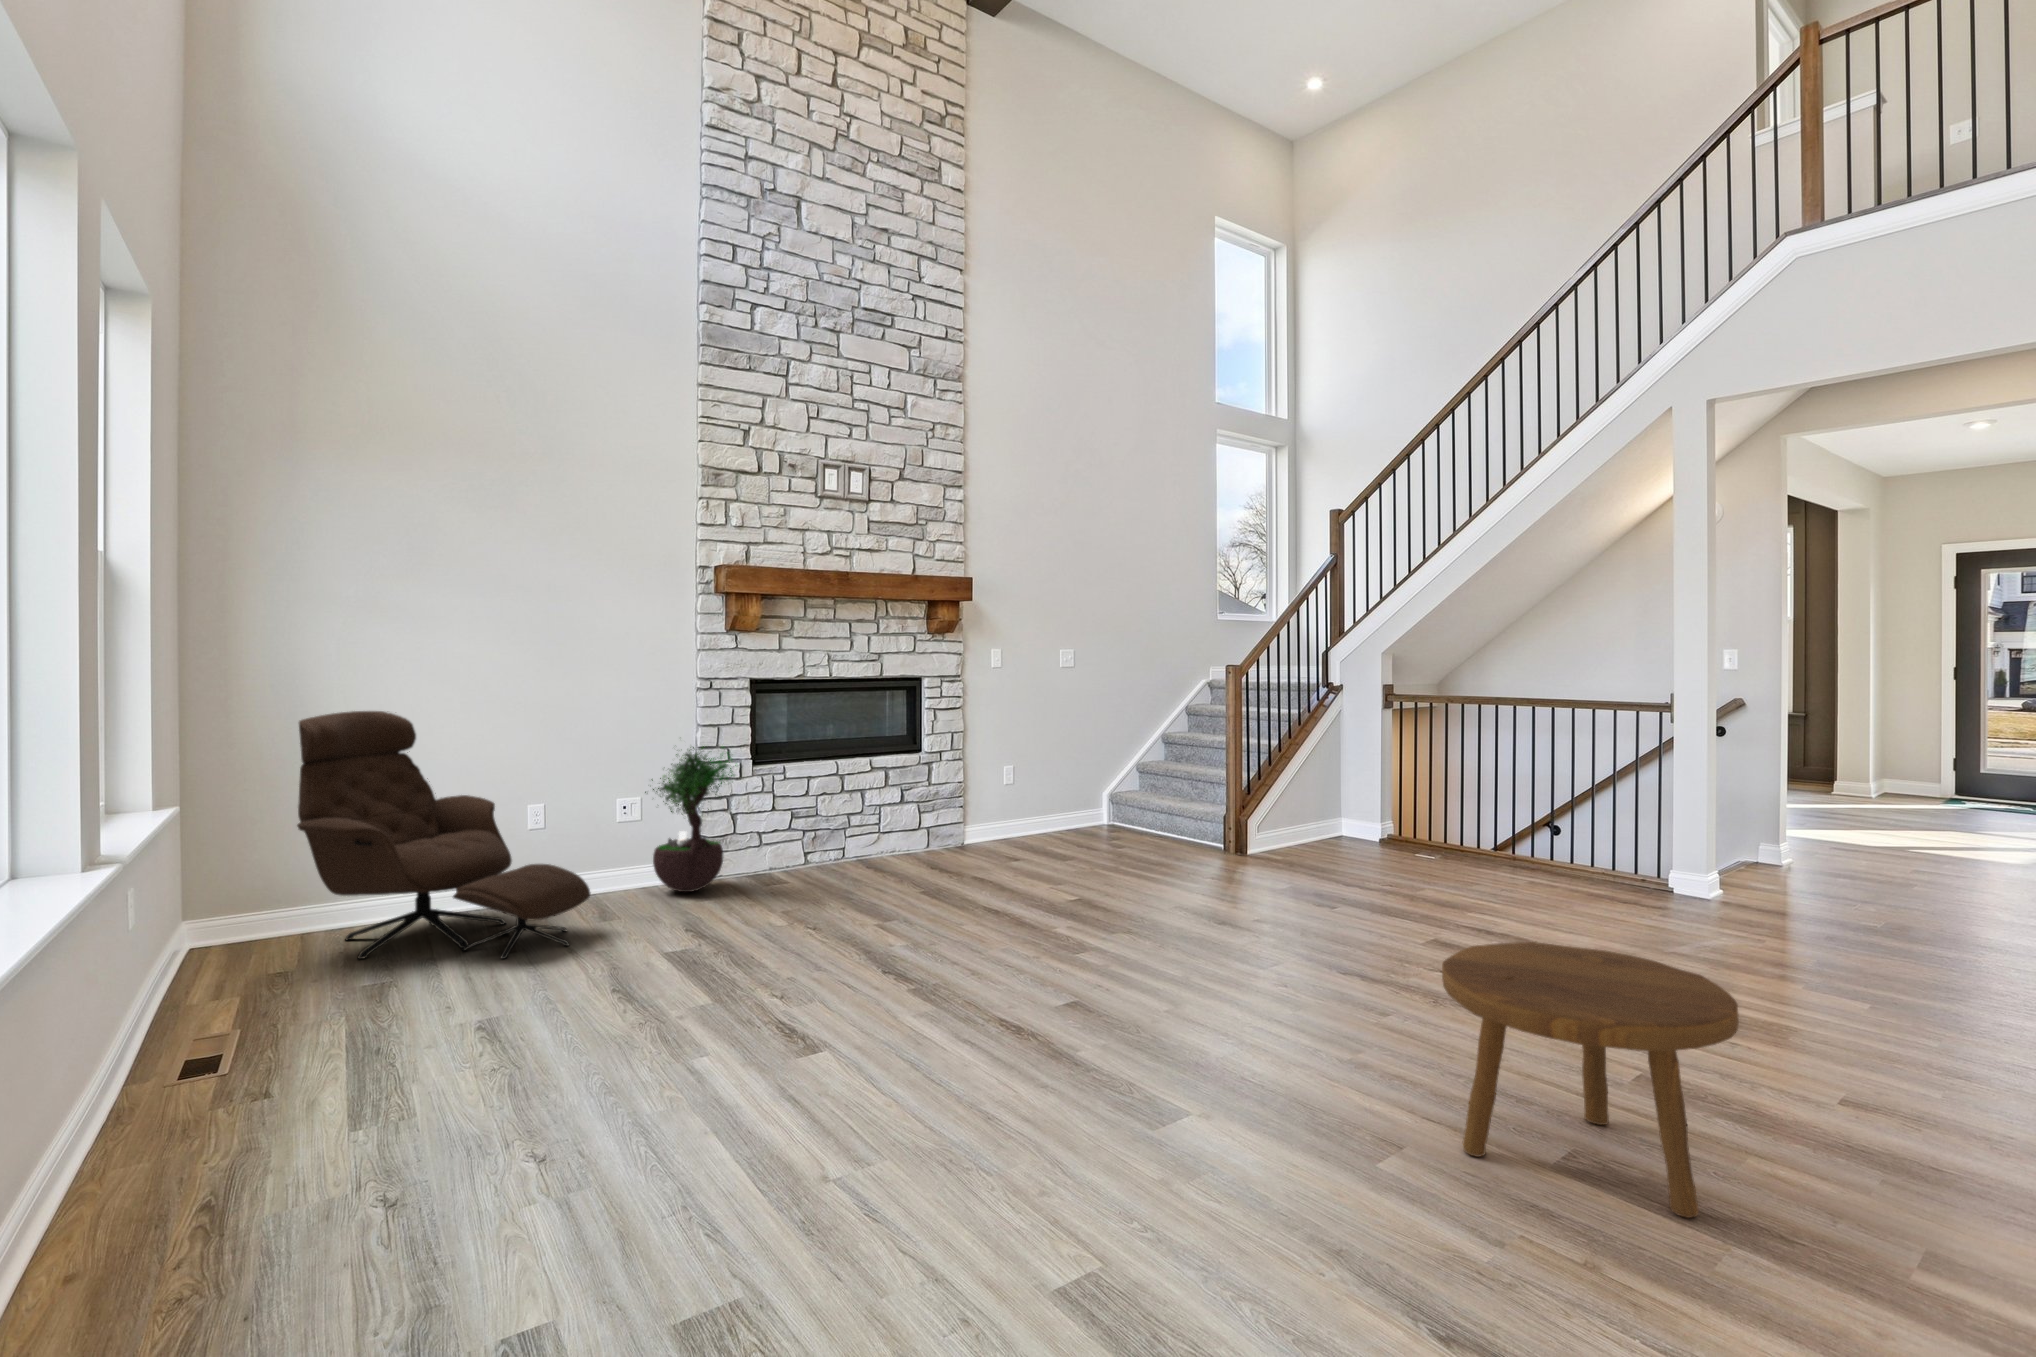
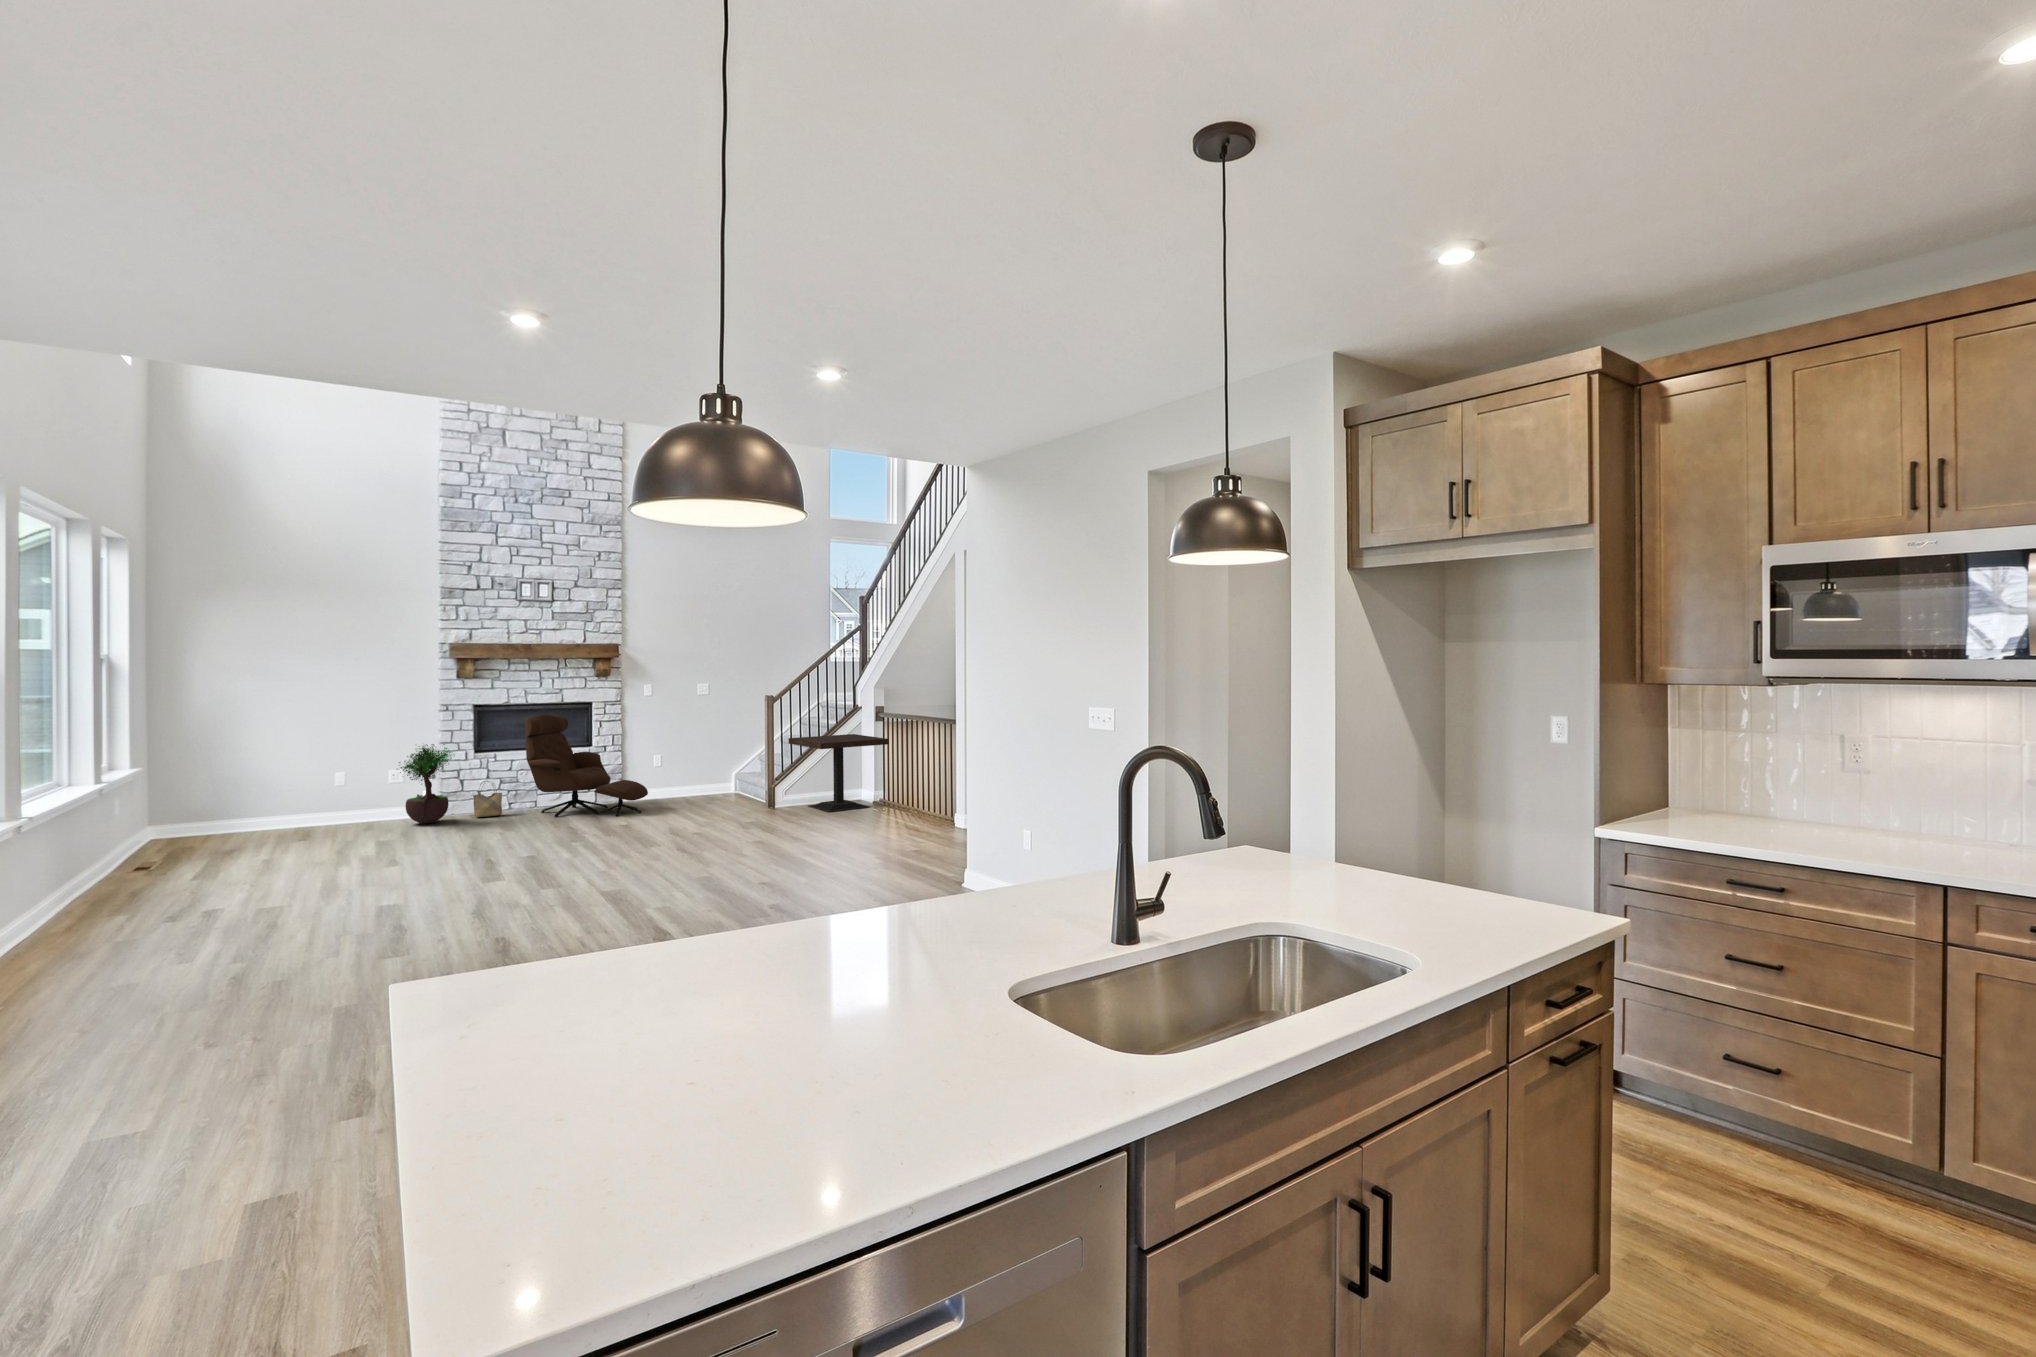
lounge chair: present [297,711,590,959] -> present [525,714,648,817]
side table: none [1267,731,1453,867] -> present [789,734,889,812]
woven basket: none [756,812,802,878] -> present [473,781,502,817]
footstool: present [1442,942,1739,1218] -> none [587,824,685,906]

